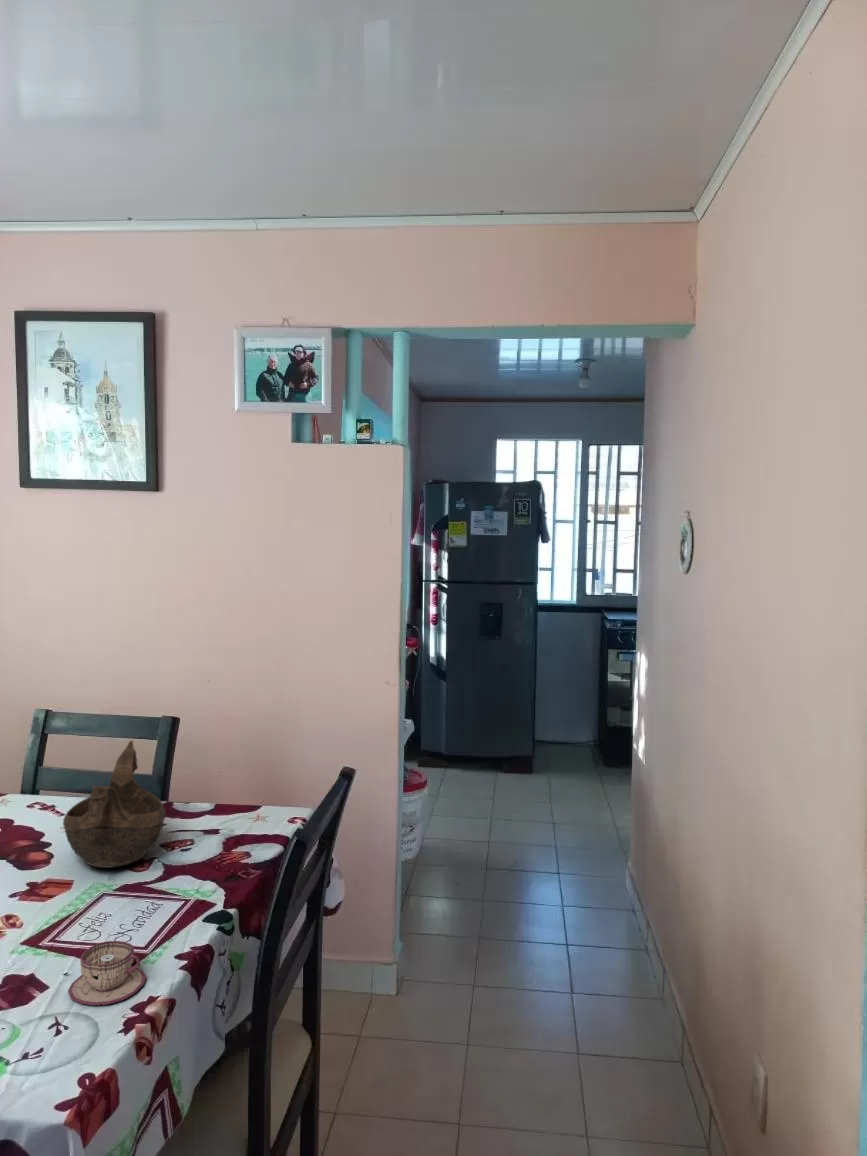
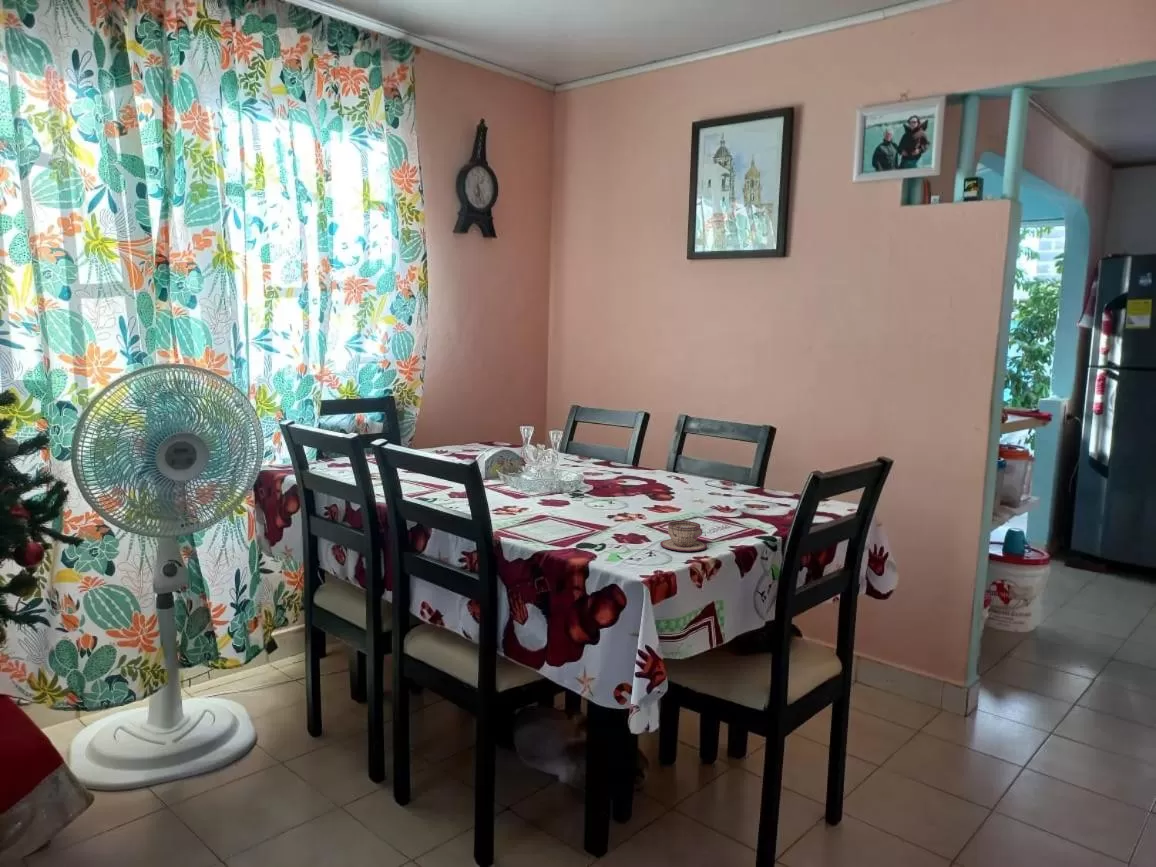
decorative bowl: present [63,741,165,868] -> none [679,428,748,506]

